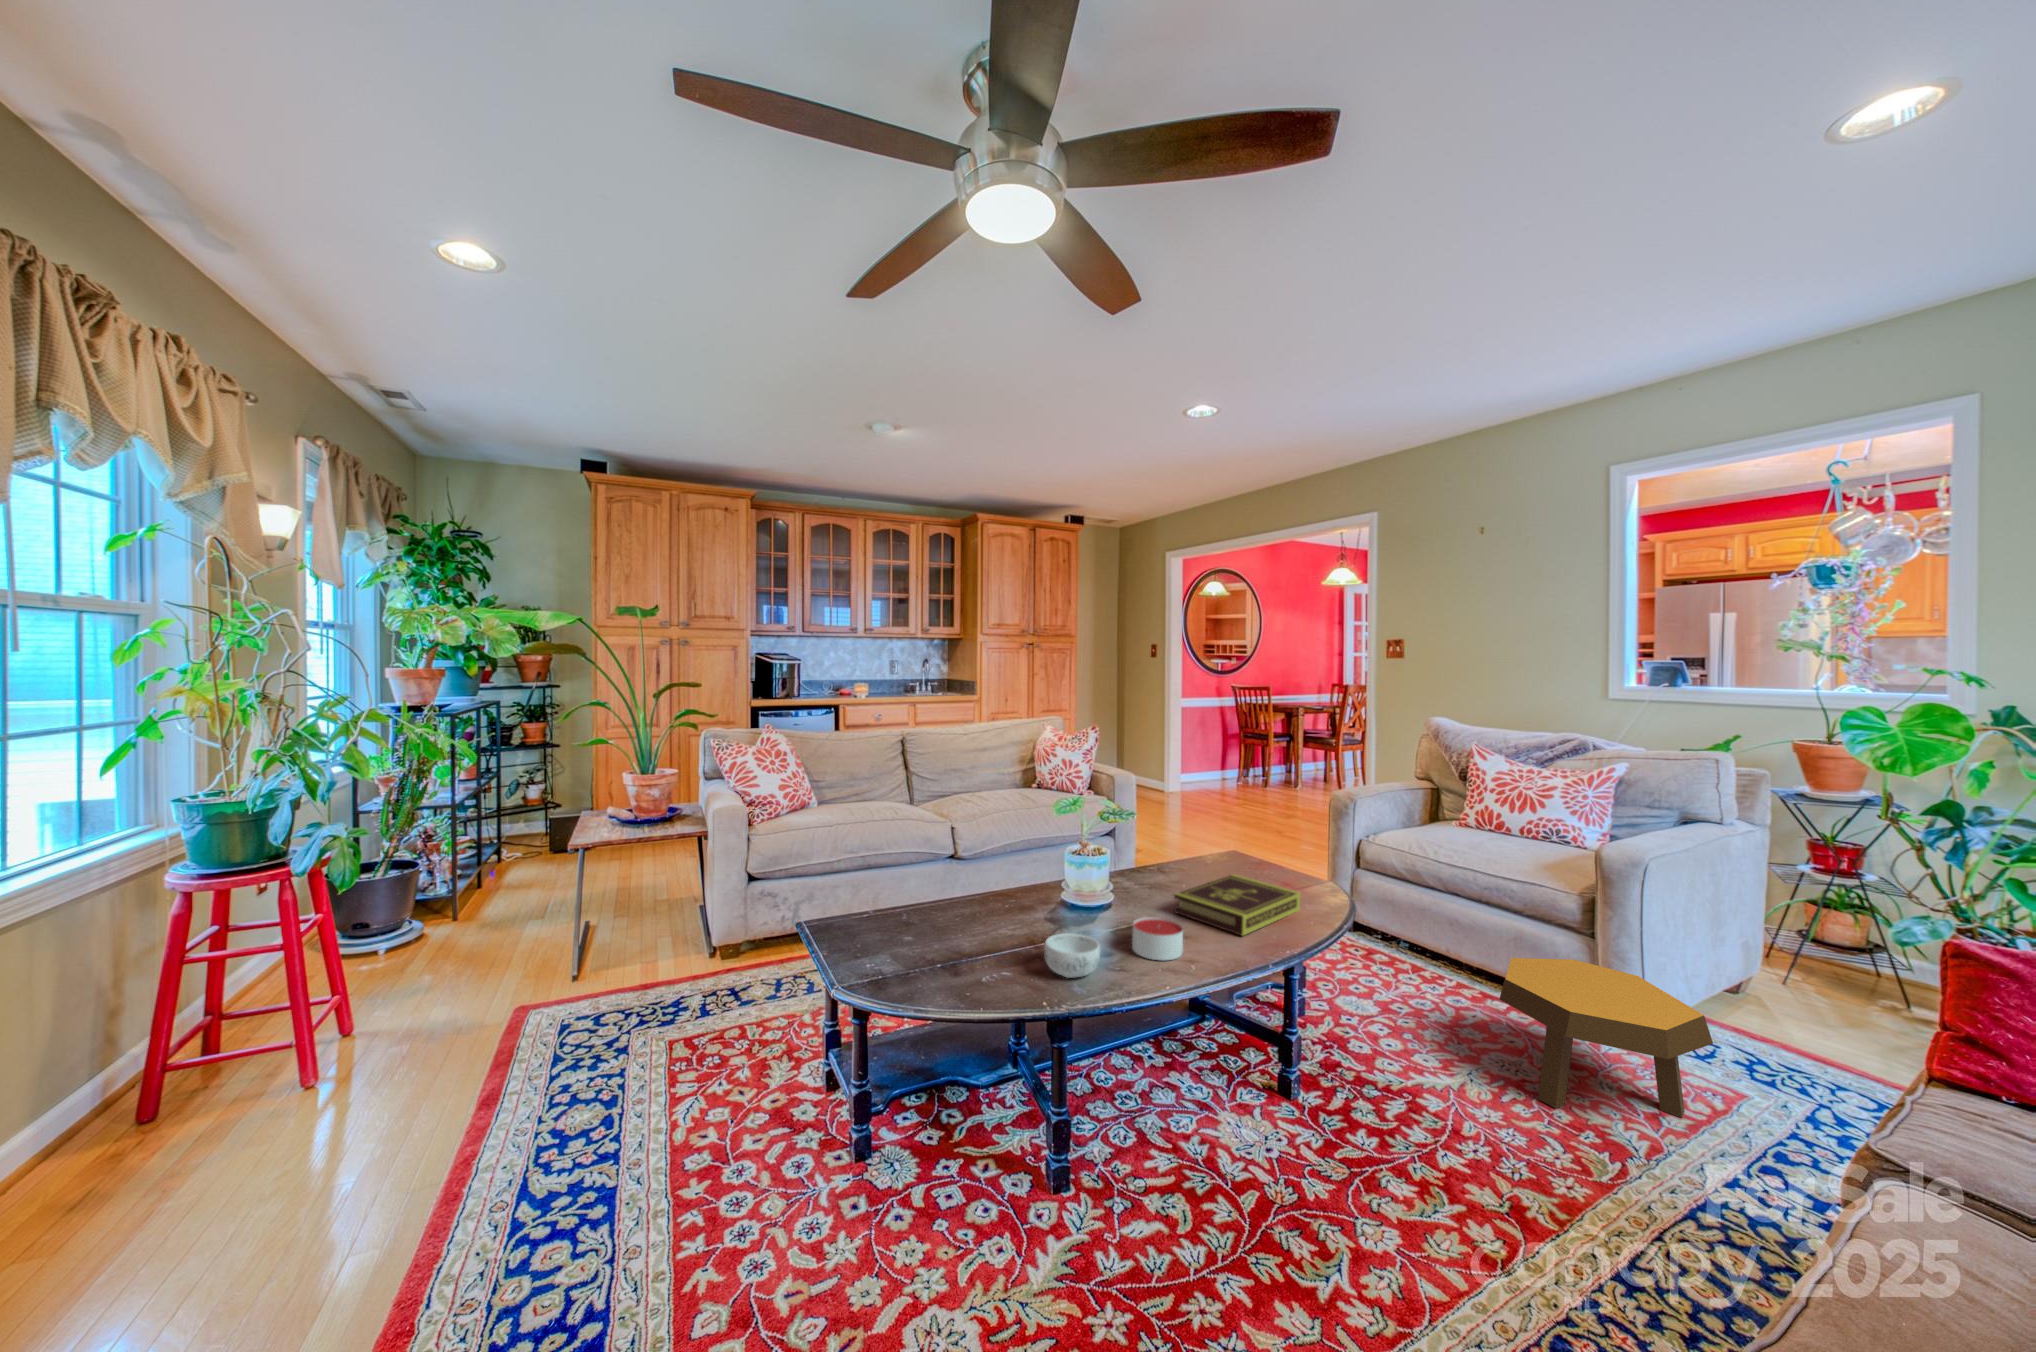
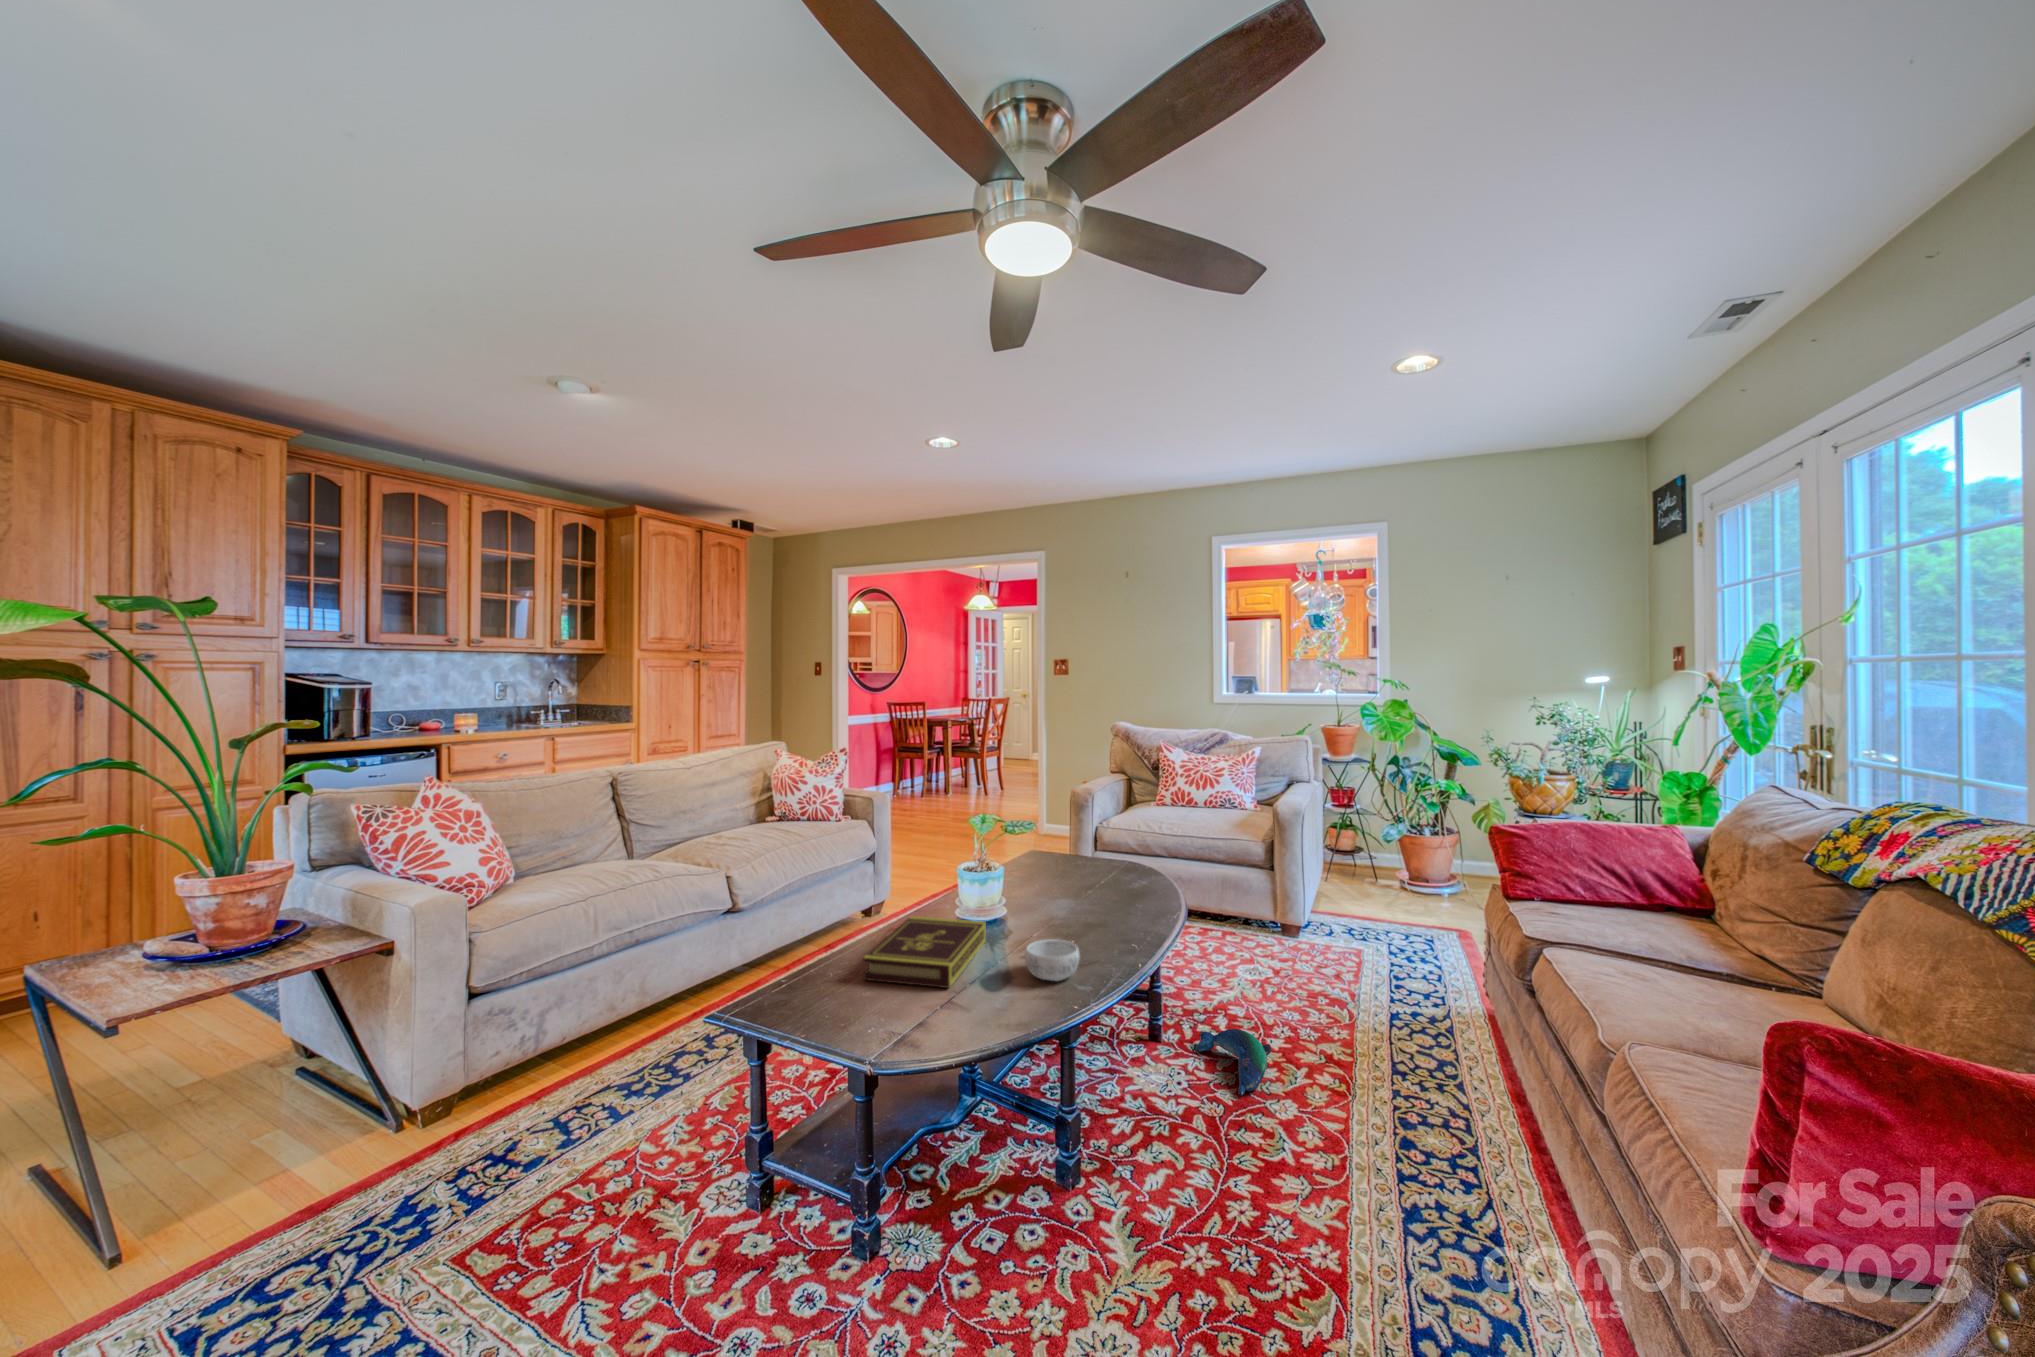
book: present [1174,874,1300,936] -> present [863,916,986,988]
candle: present [1132,917,1183,961] -> none [1068,909,1113,947]
footstool: present [1499,958,1713,1118] -> none [1240,882,1362,987]
plush toy: none [1324,1107,1404,1196] -> present [1196,1029,1271,1096]

